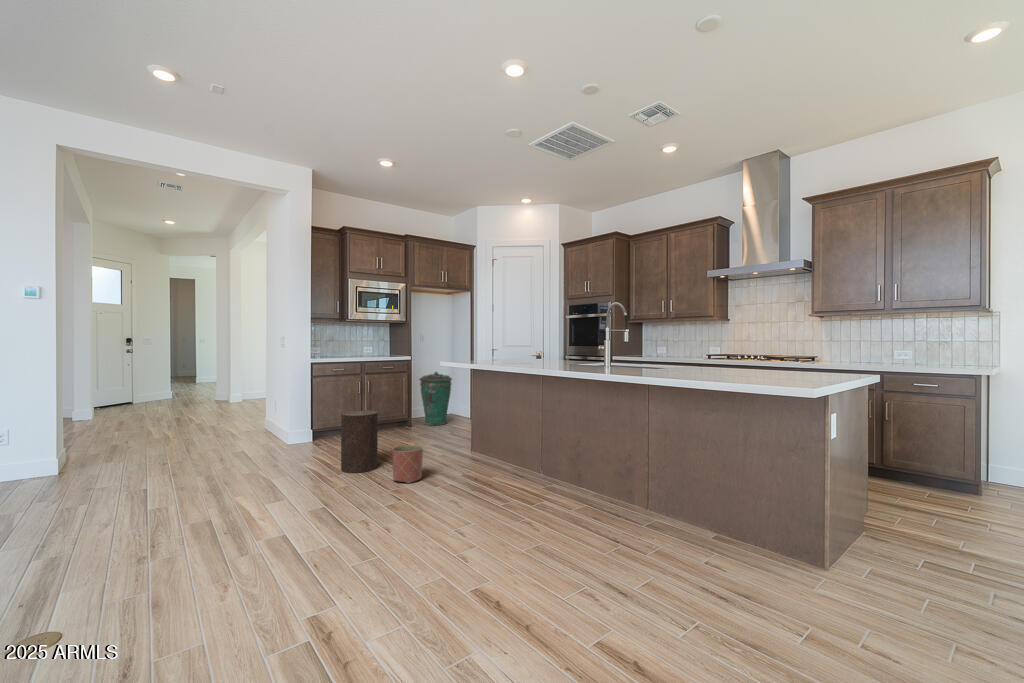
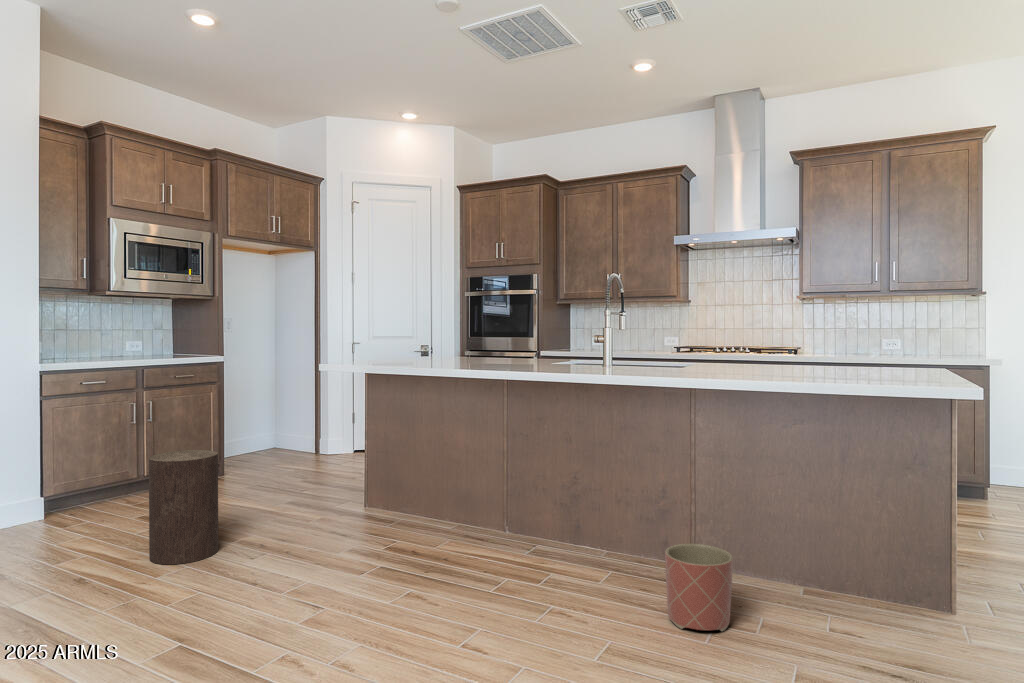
trash can: present [419,372,452,425] -> none [231,380,288,467]
planter: present [392,445,423,483] -> present [665,544,733,631]

